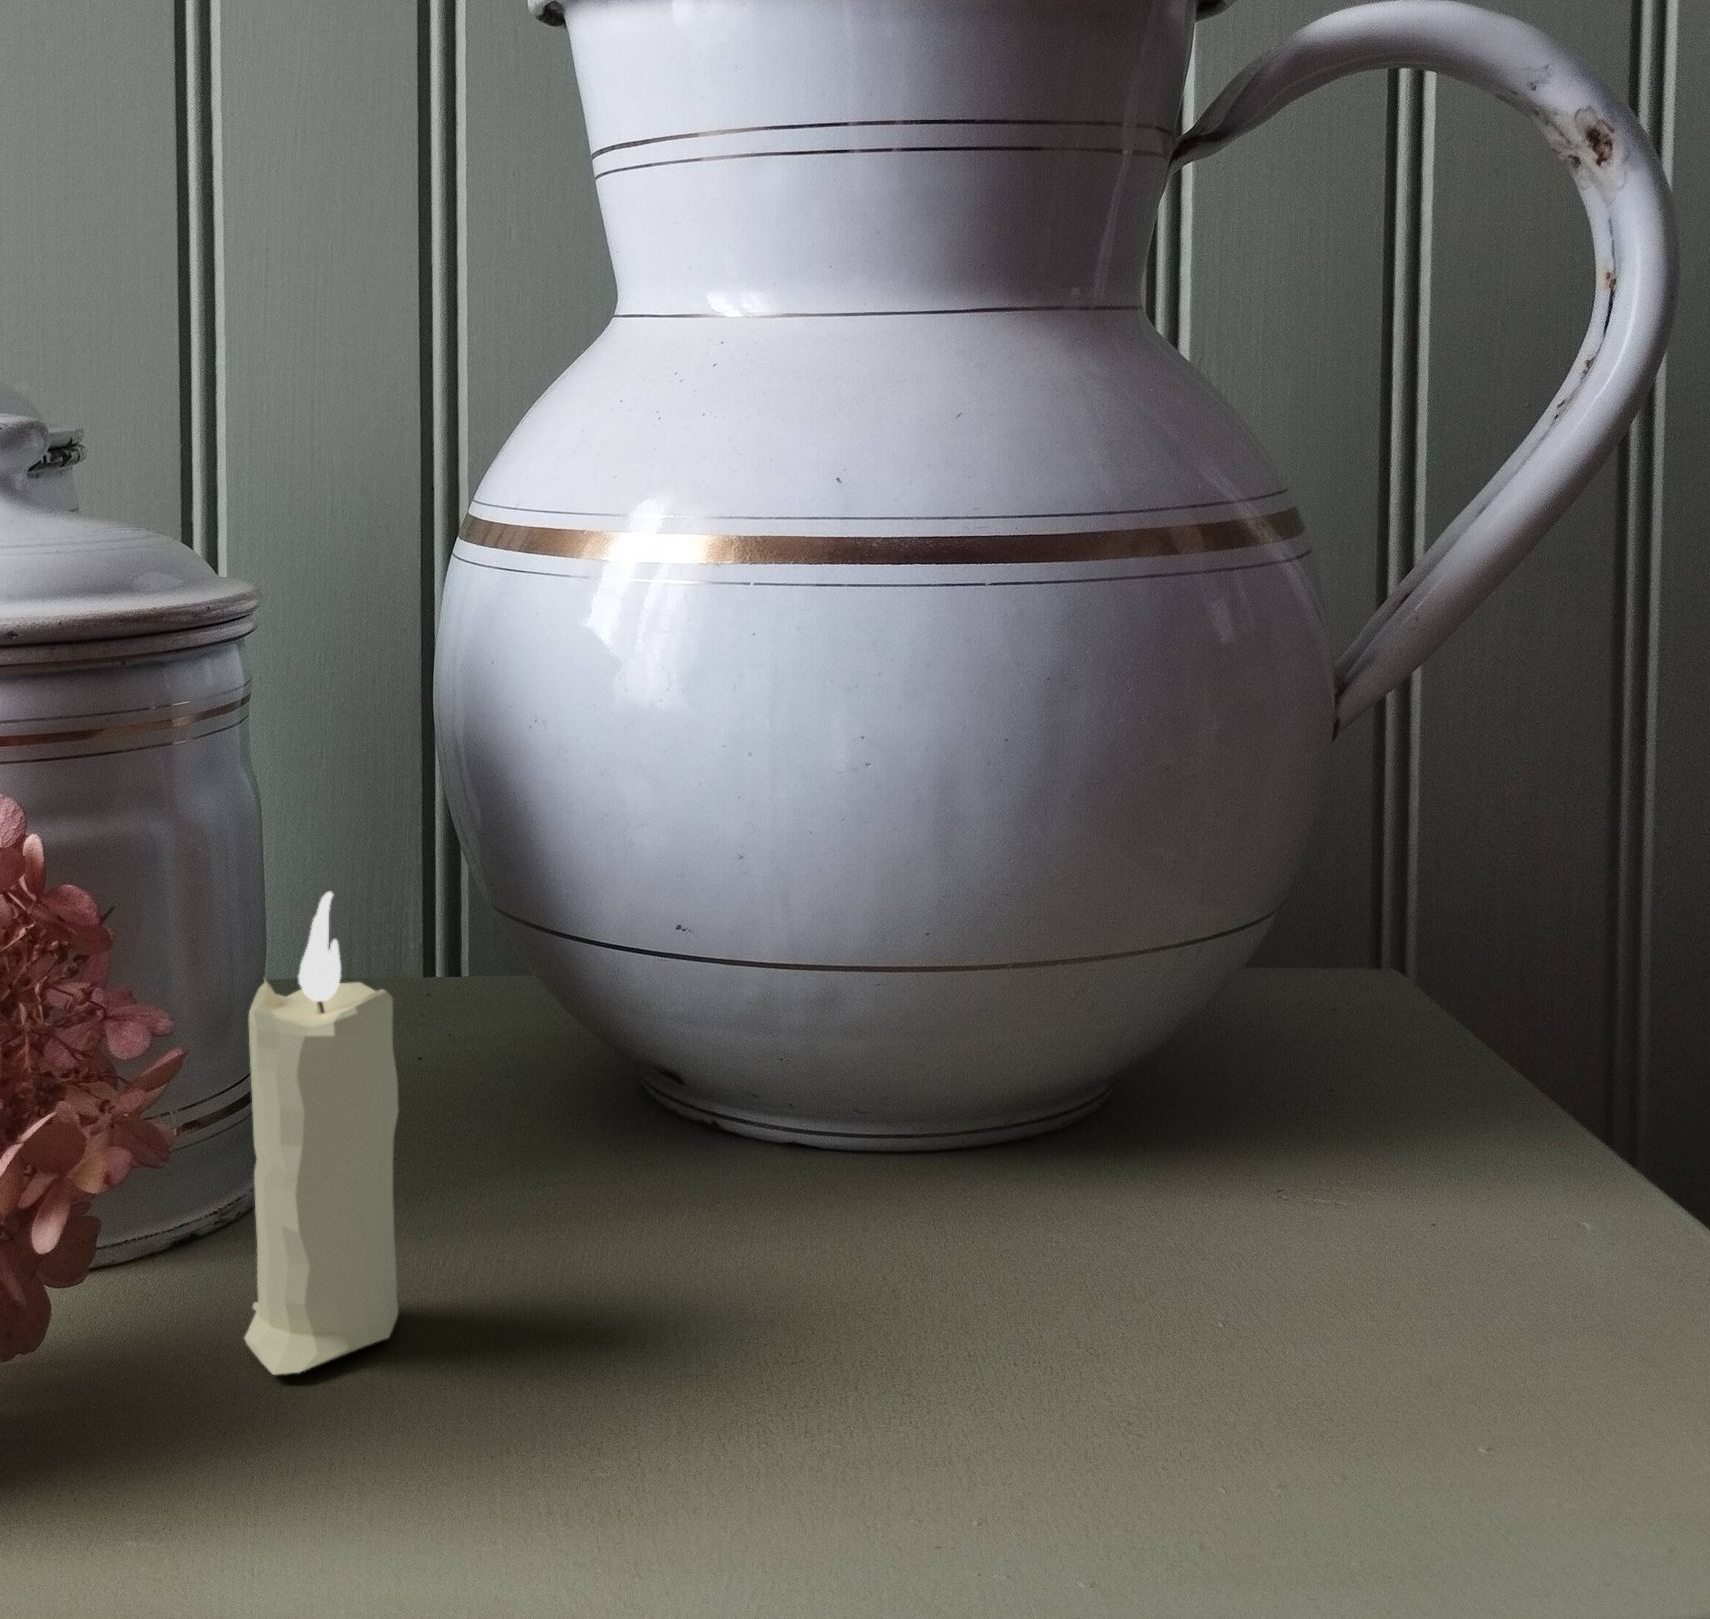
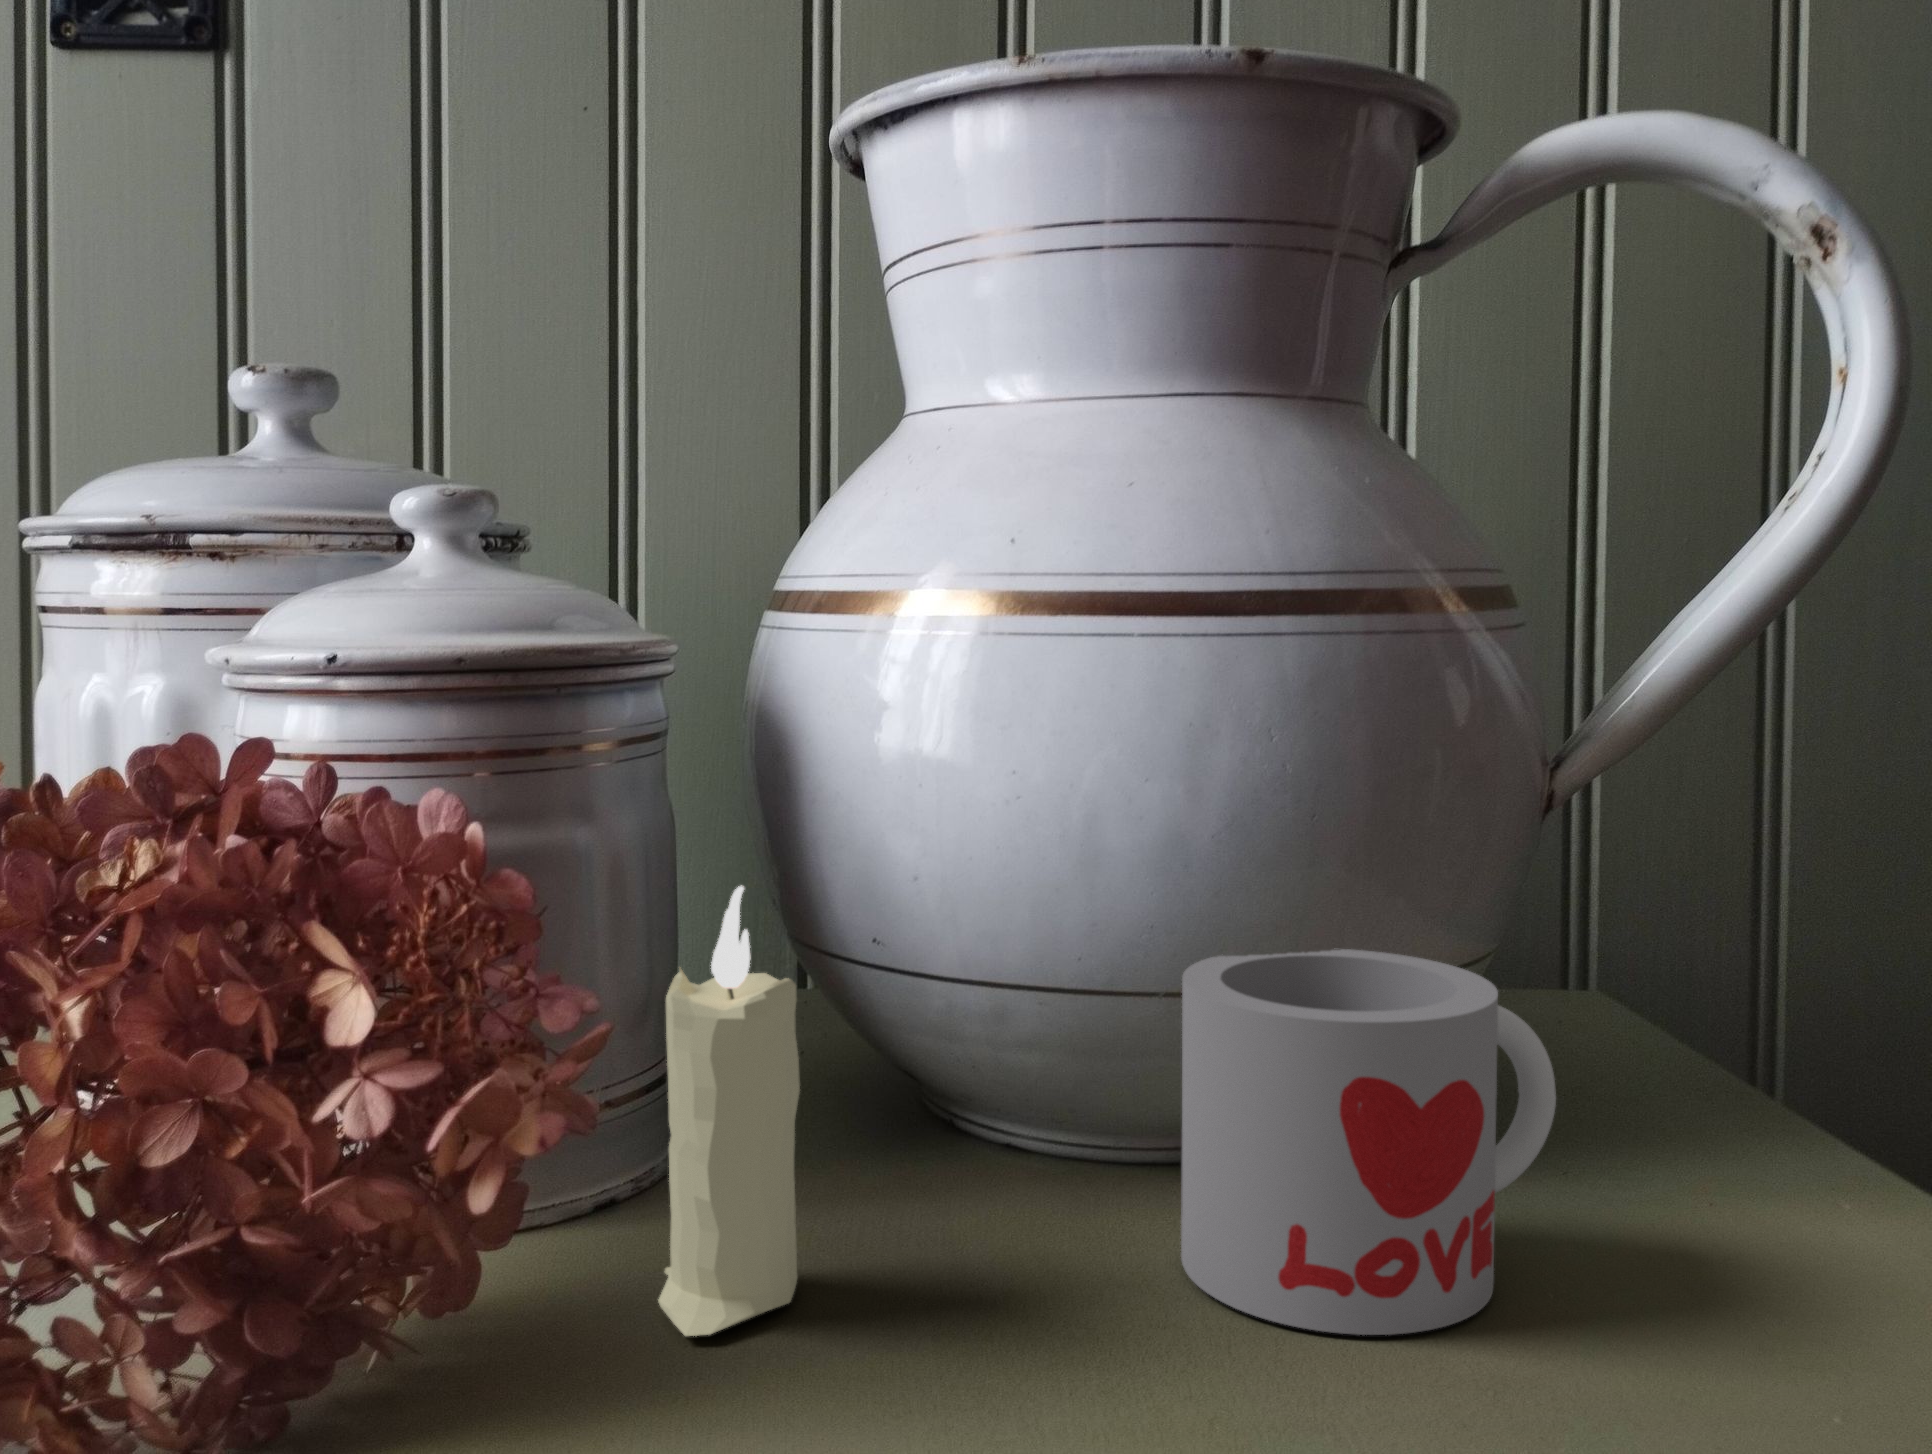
mug: none [820,944,1228,1360] -> present [1181,948,1556,1335]

